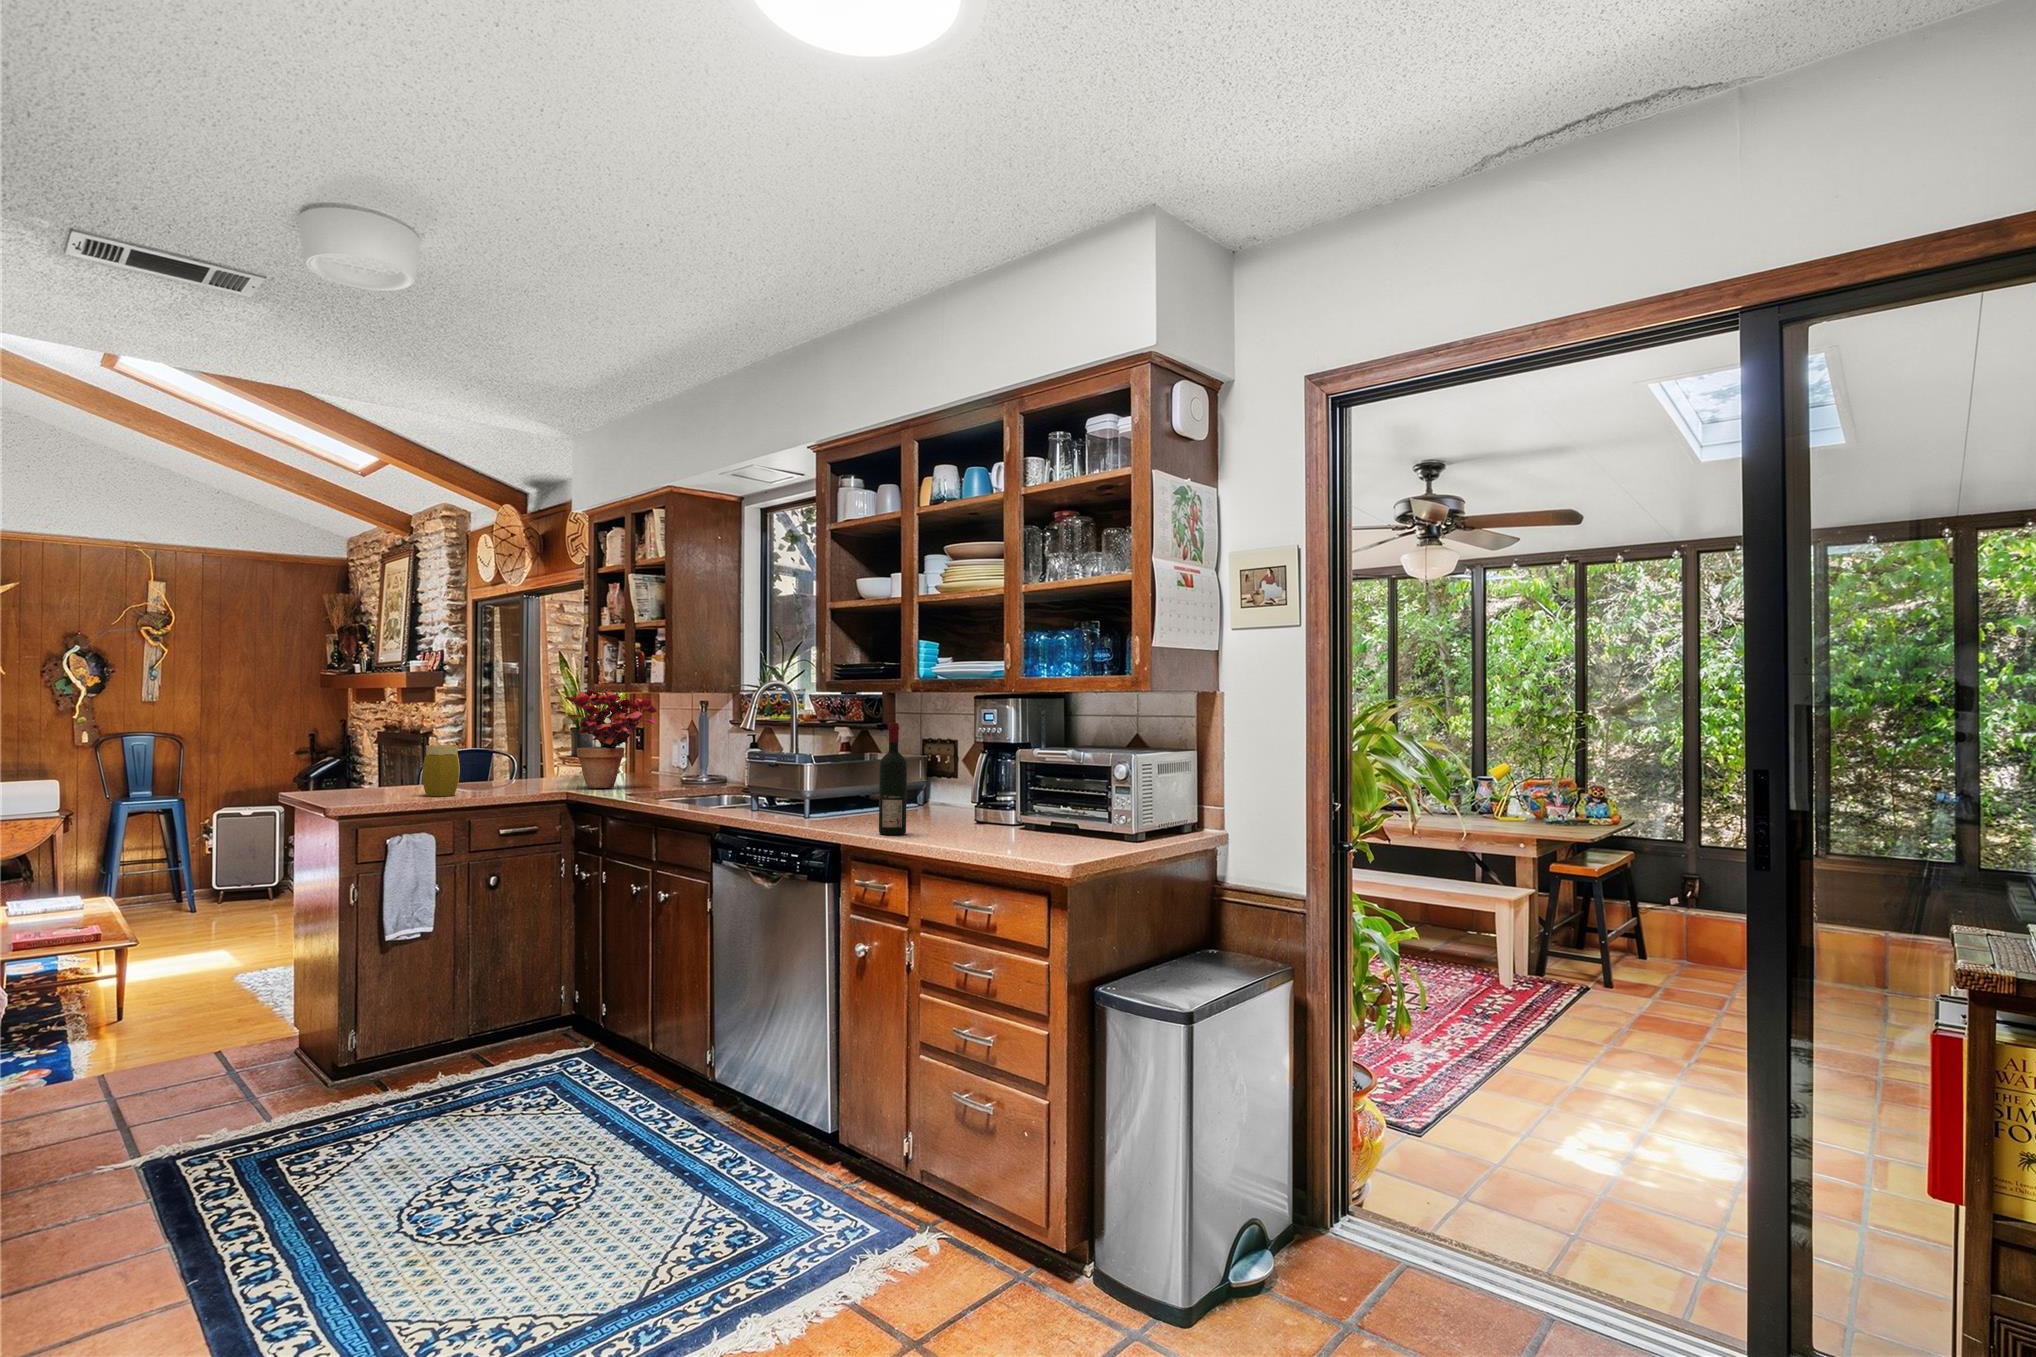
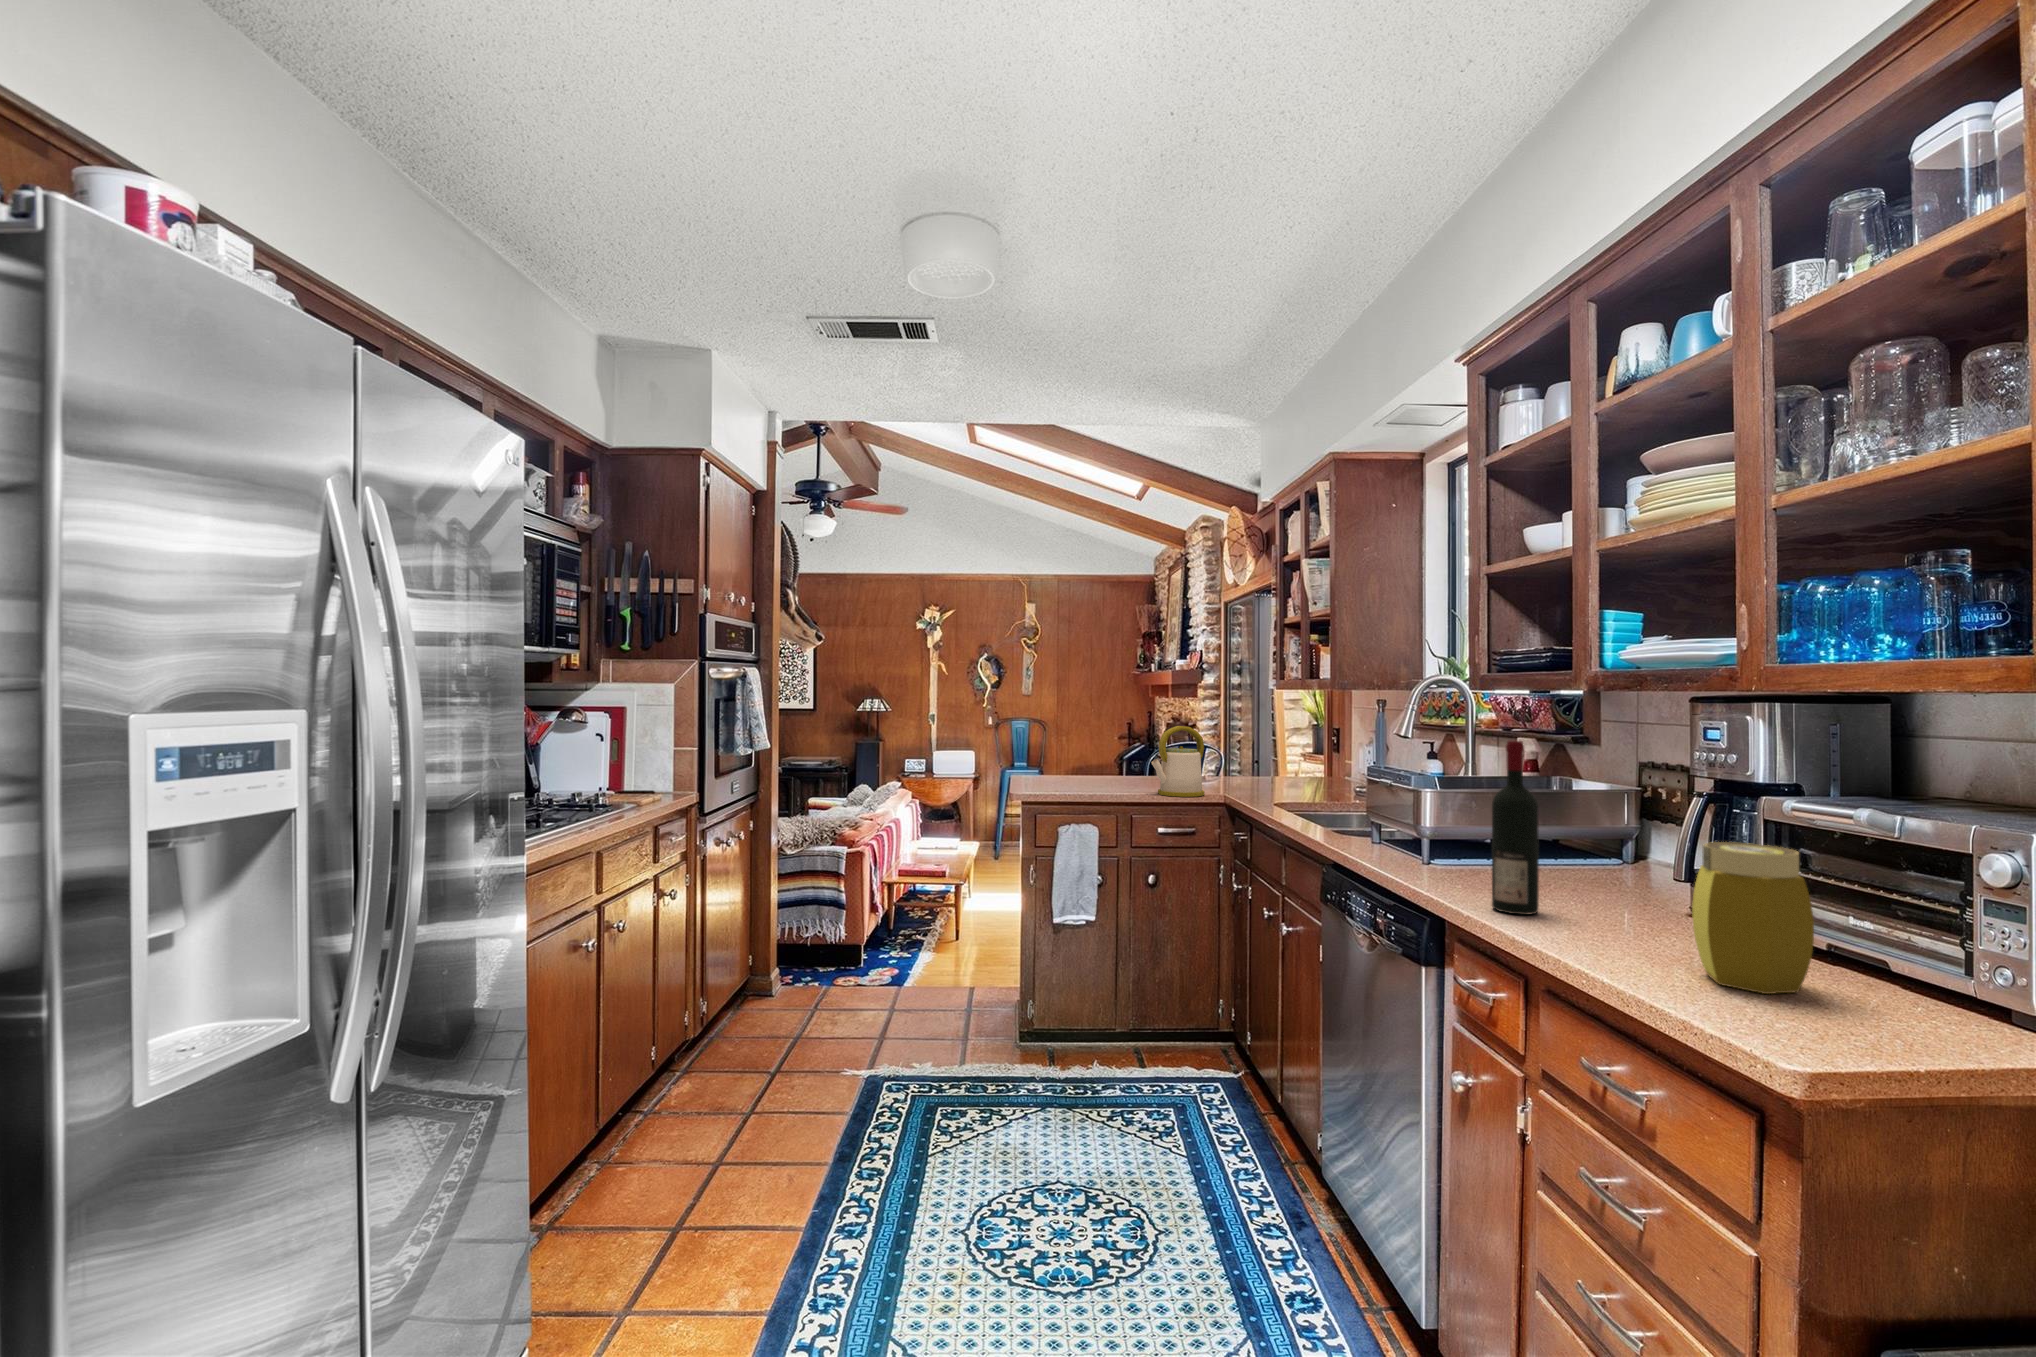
potted plant: present [565,689,657,788] -> none [1224,687,1323,792]
kettle: none [496,727,549,796] -> present [1151,726,1205,797]
jar: present [422,745,460,796] -> present [1692,842,1814,994]

